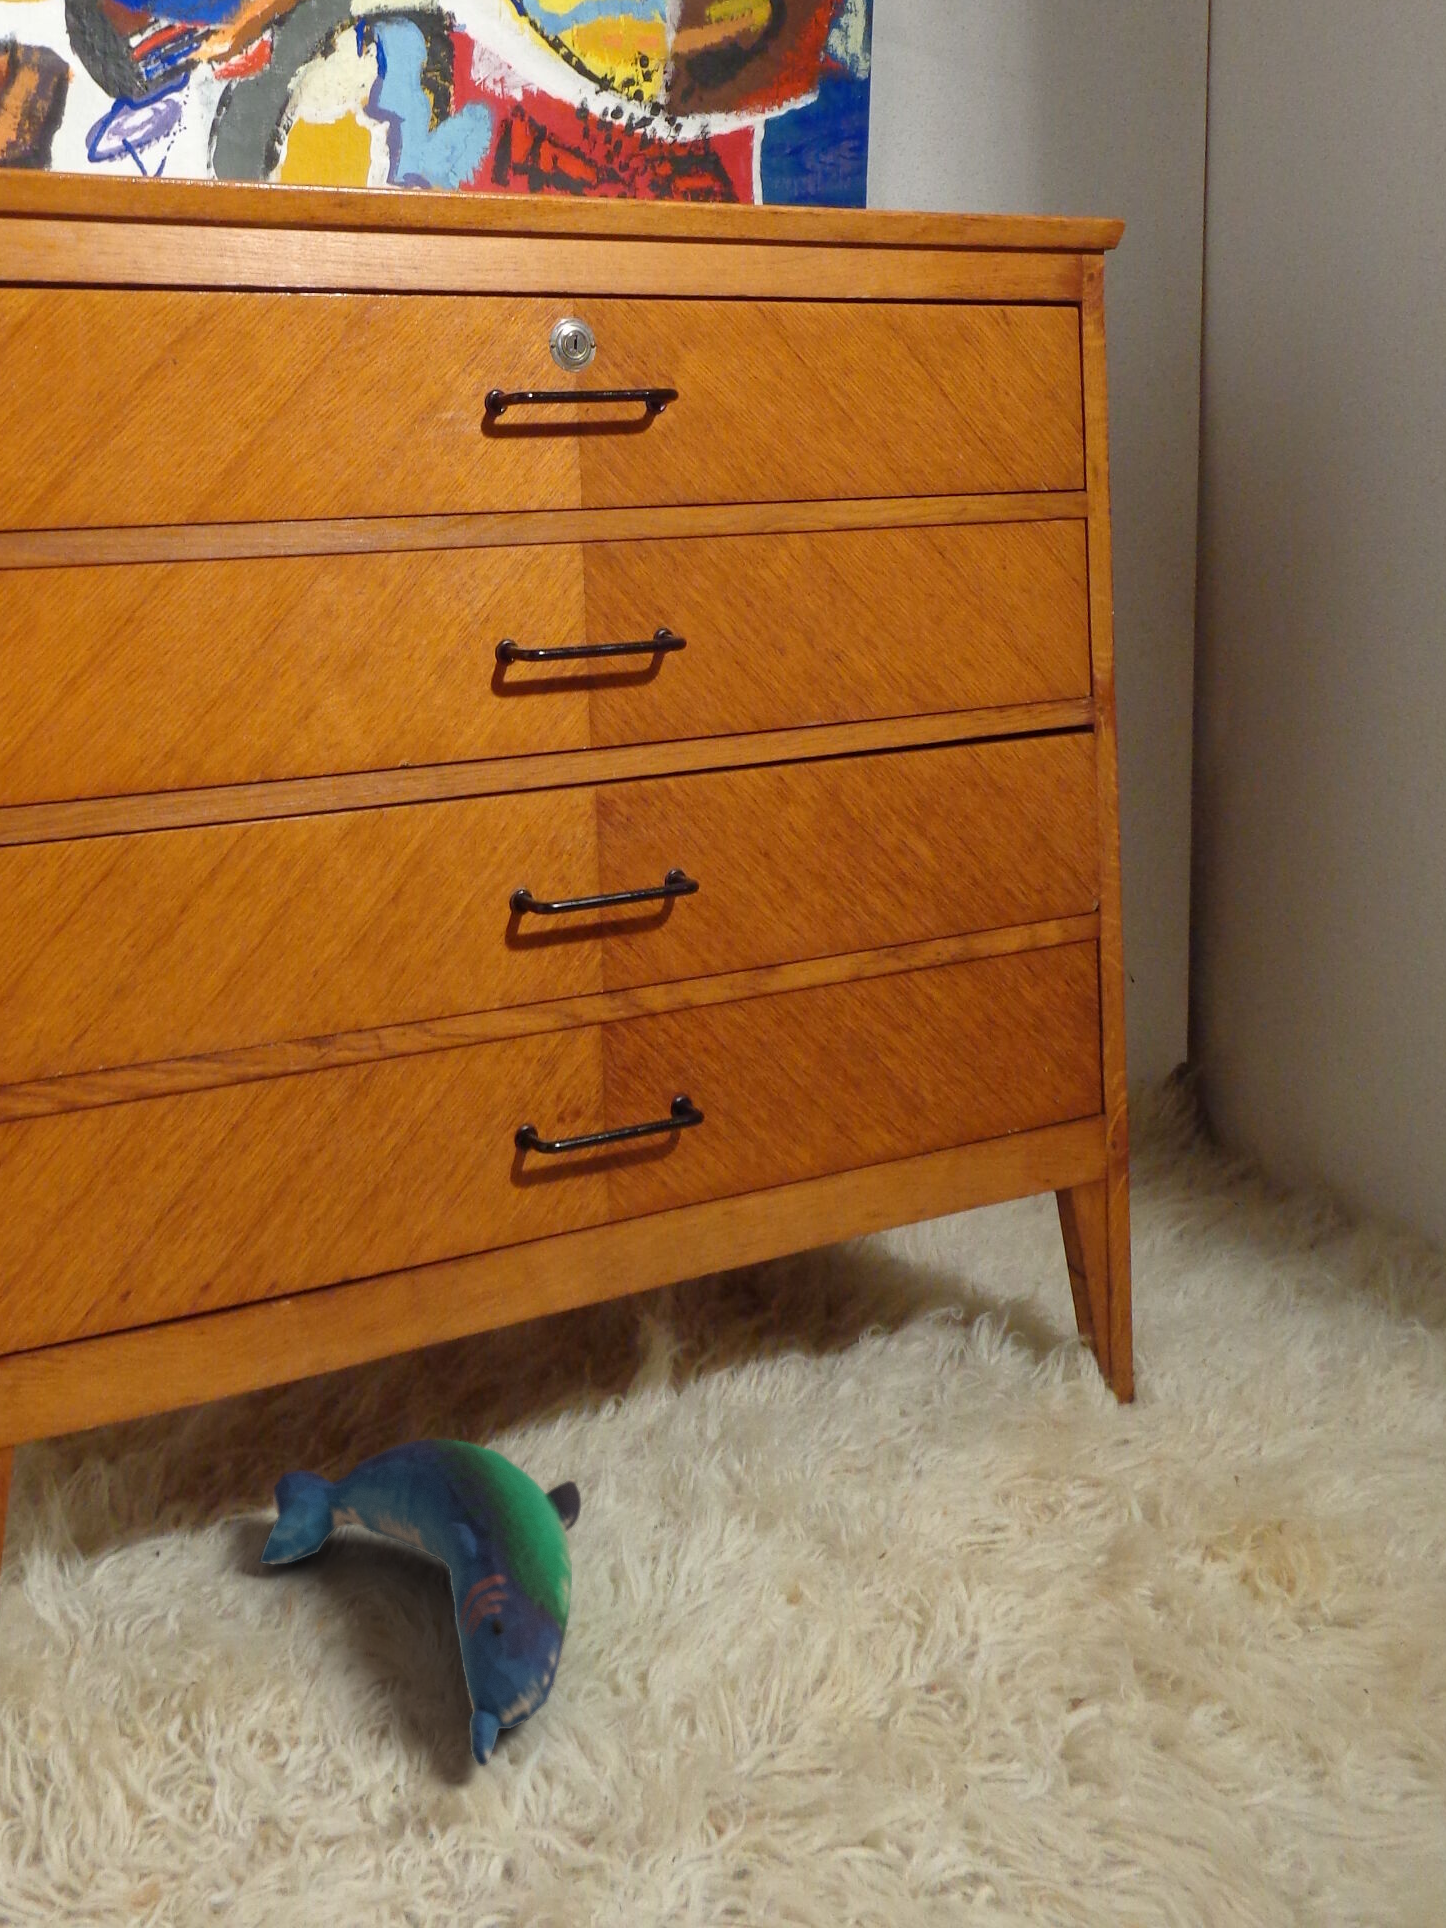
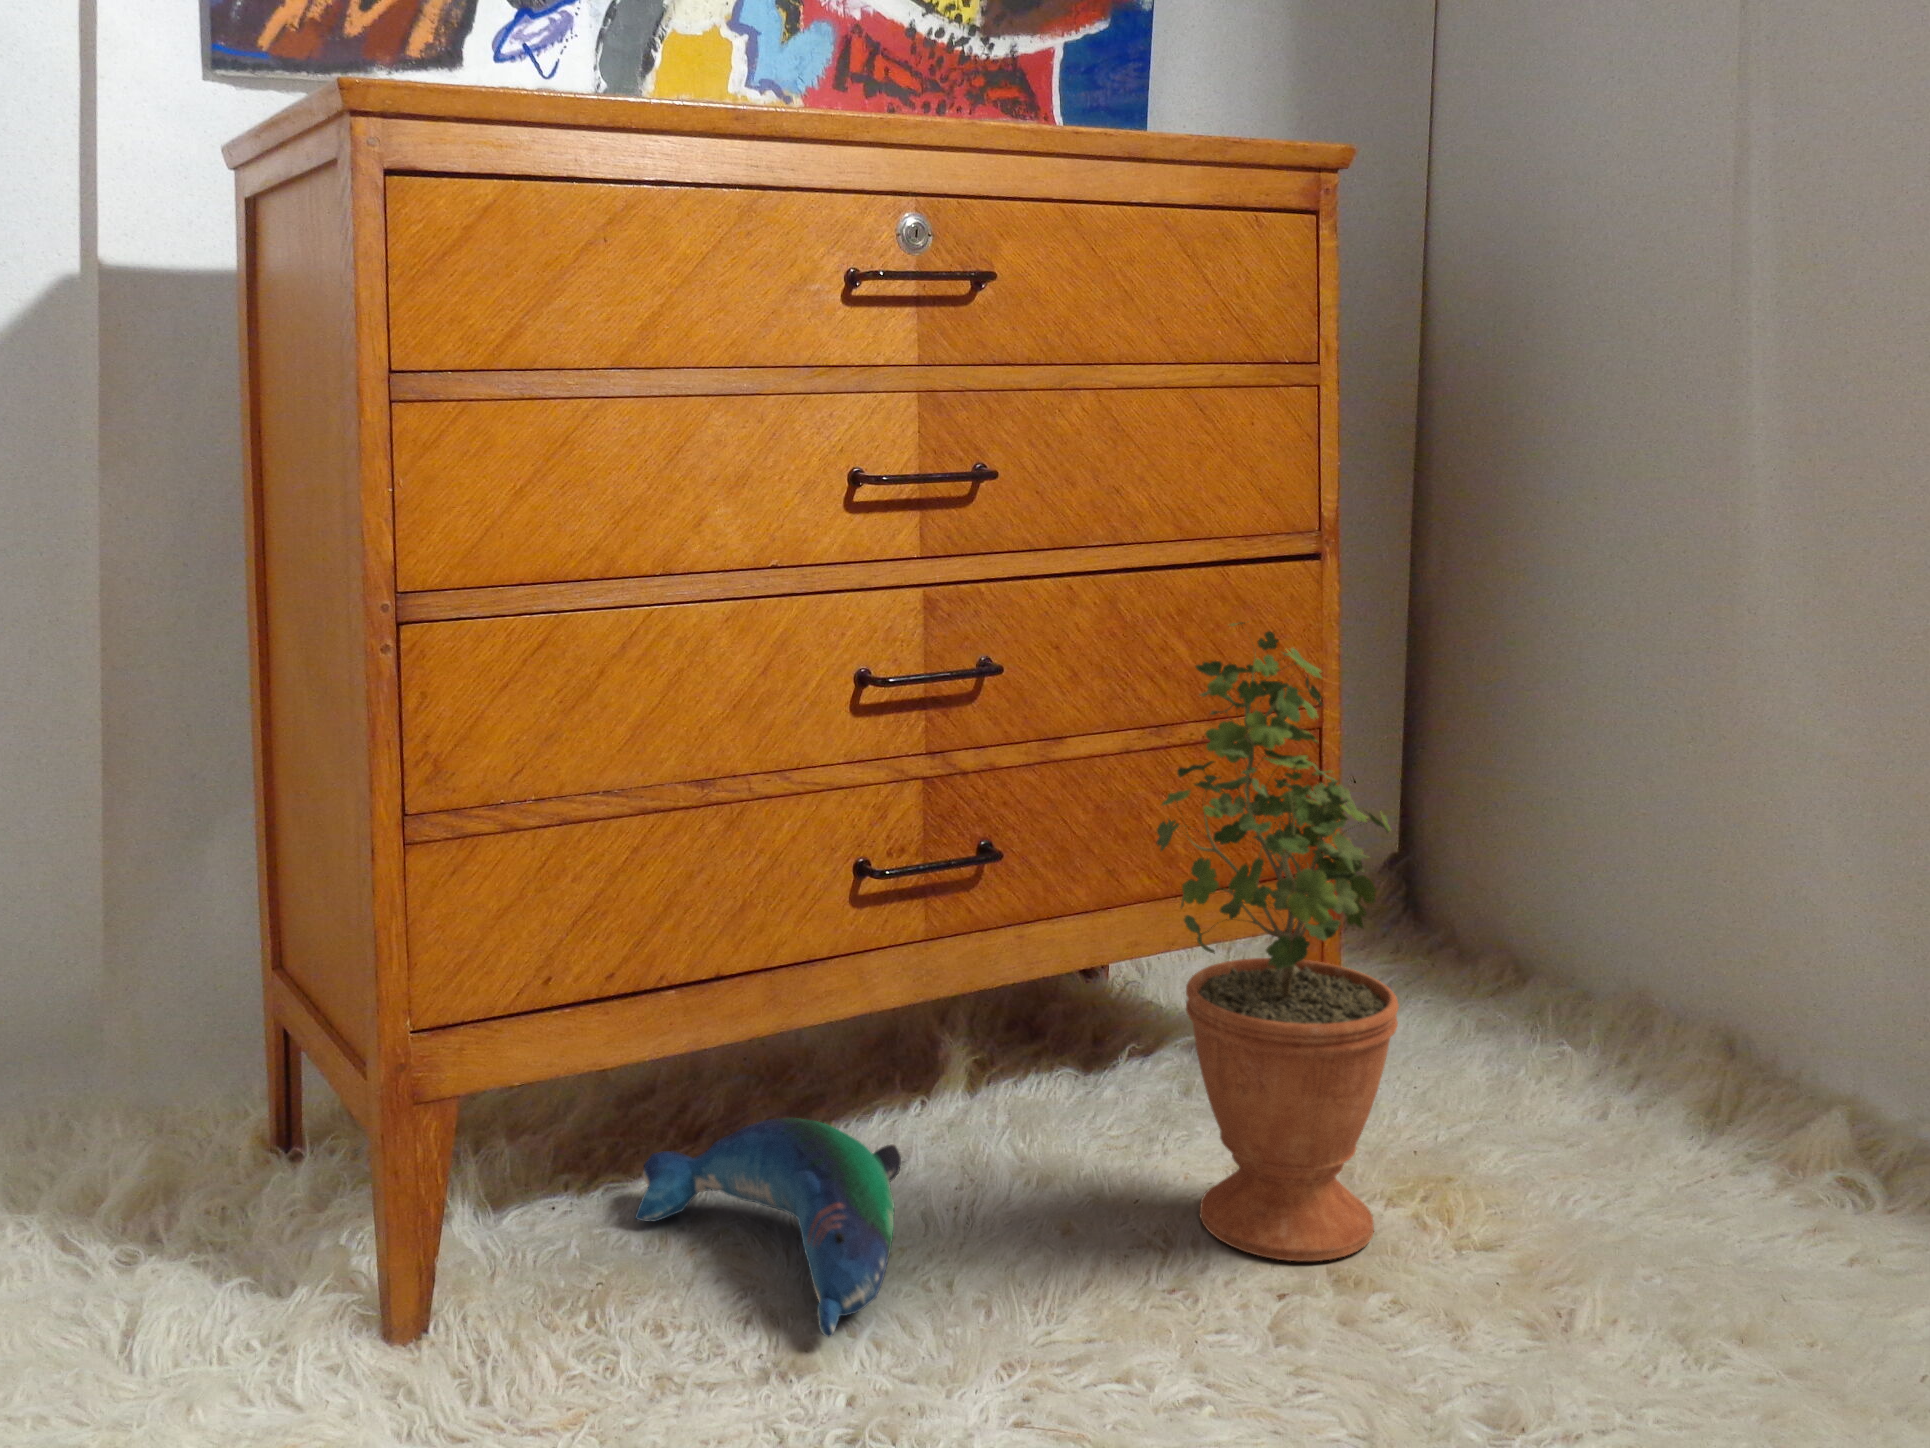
potted plant: none [895,818,1212,1640] -> present [1157,622,1399,1261]

